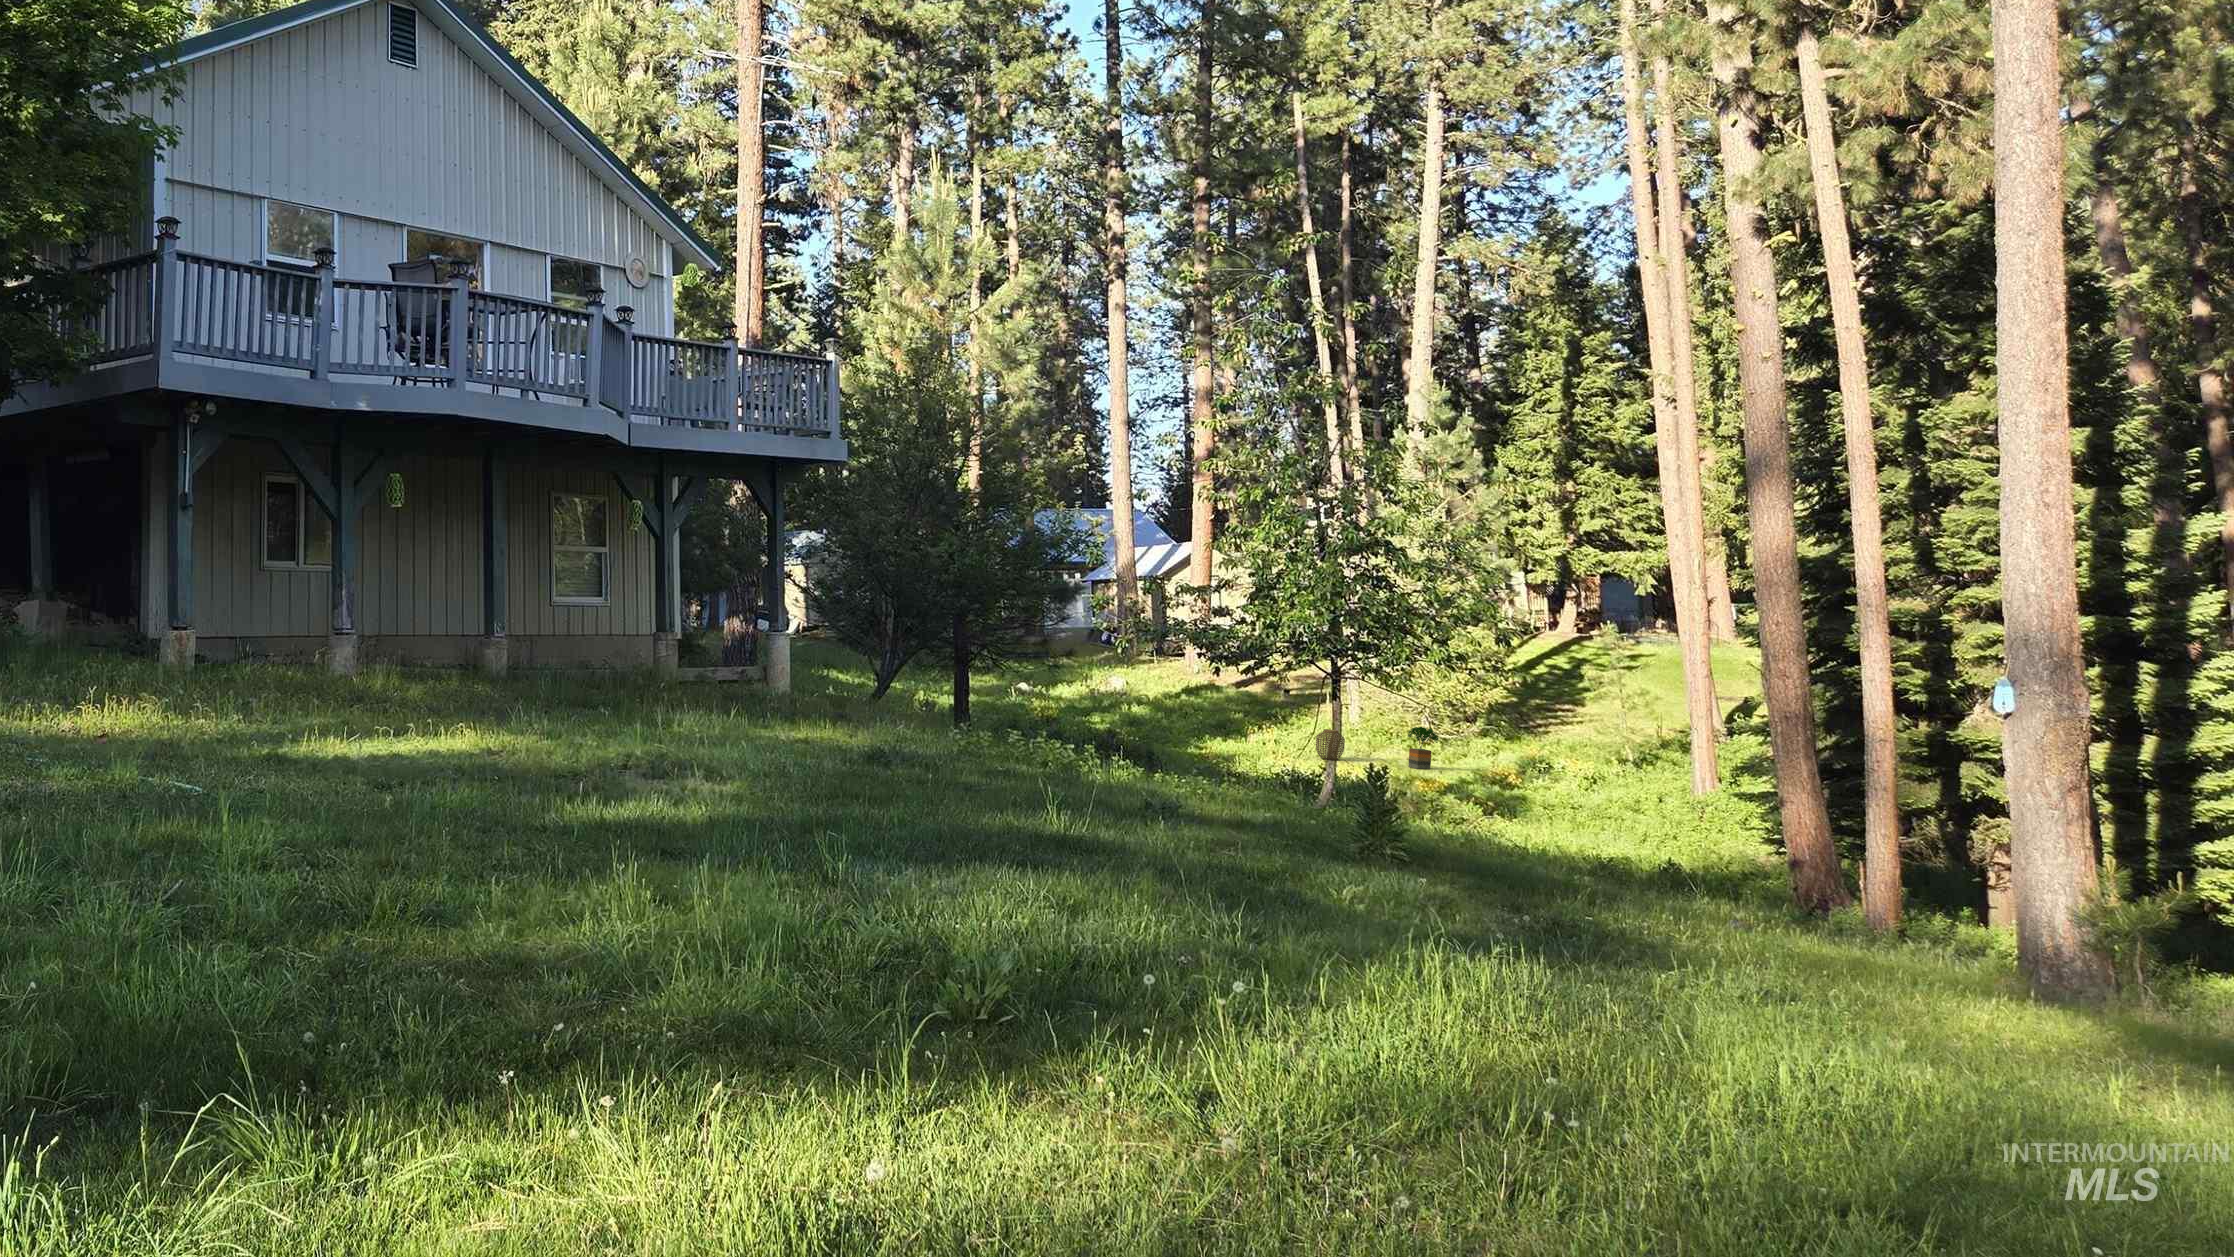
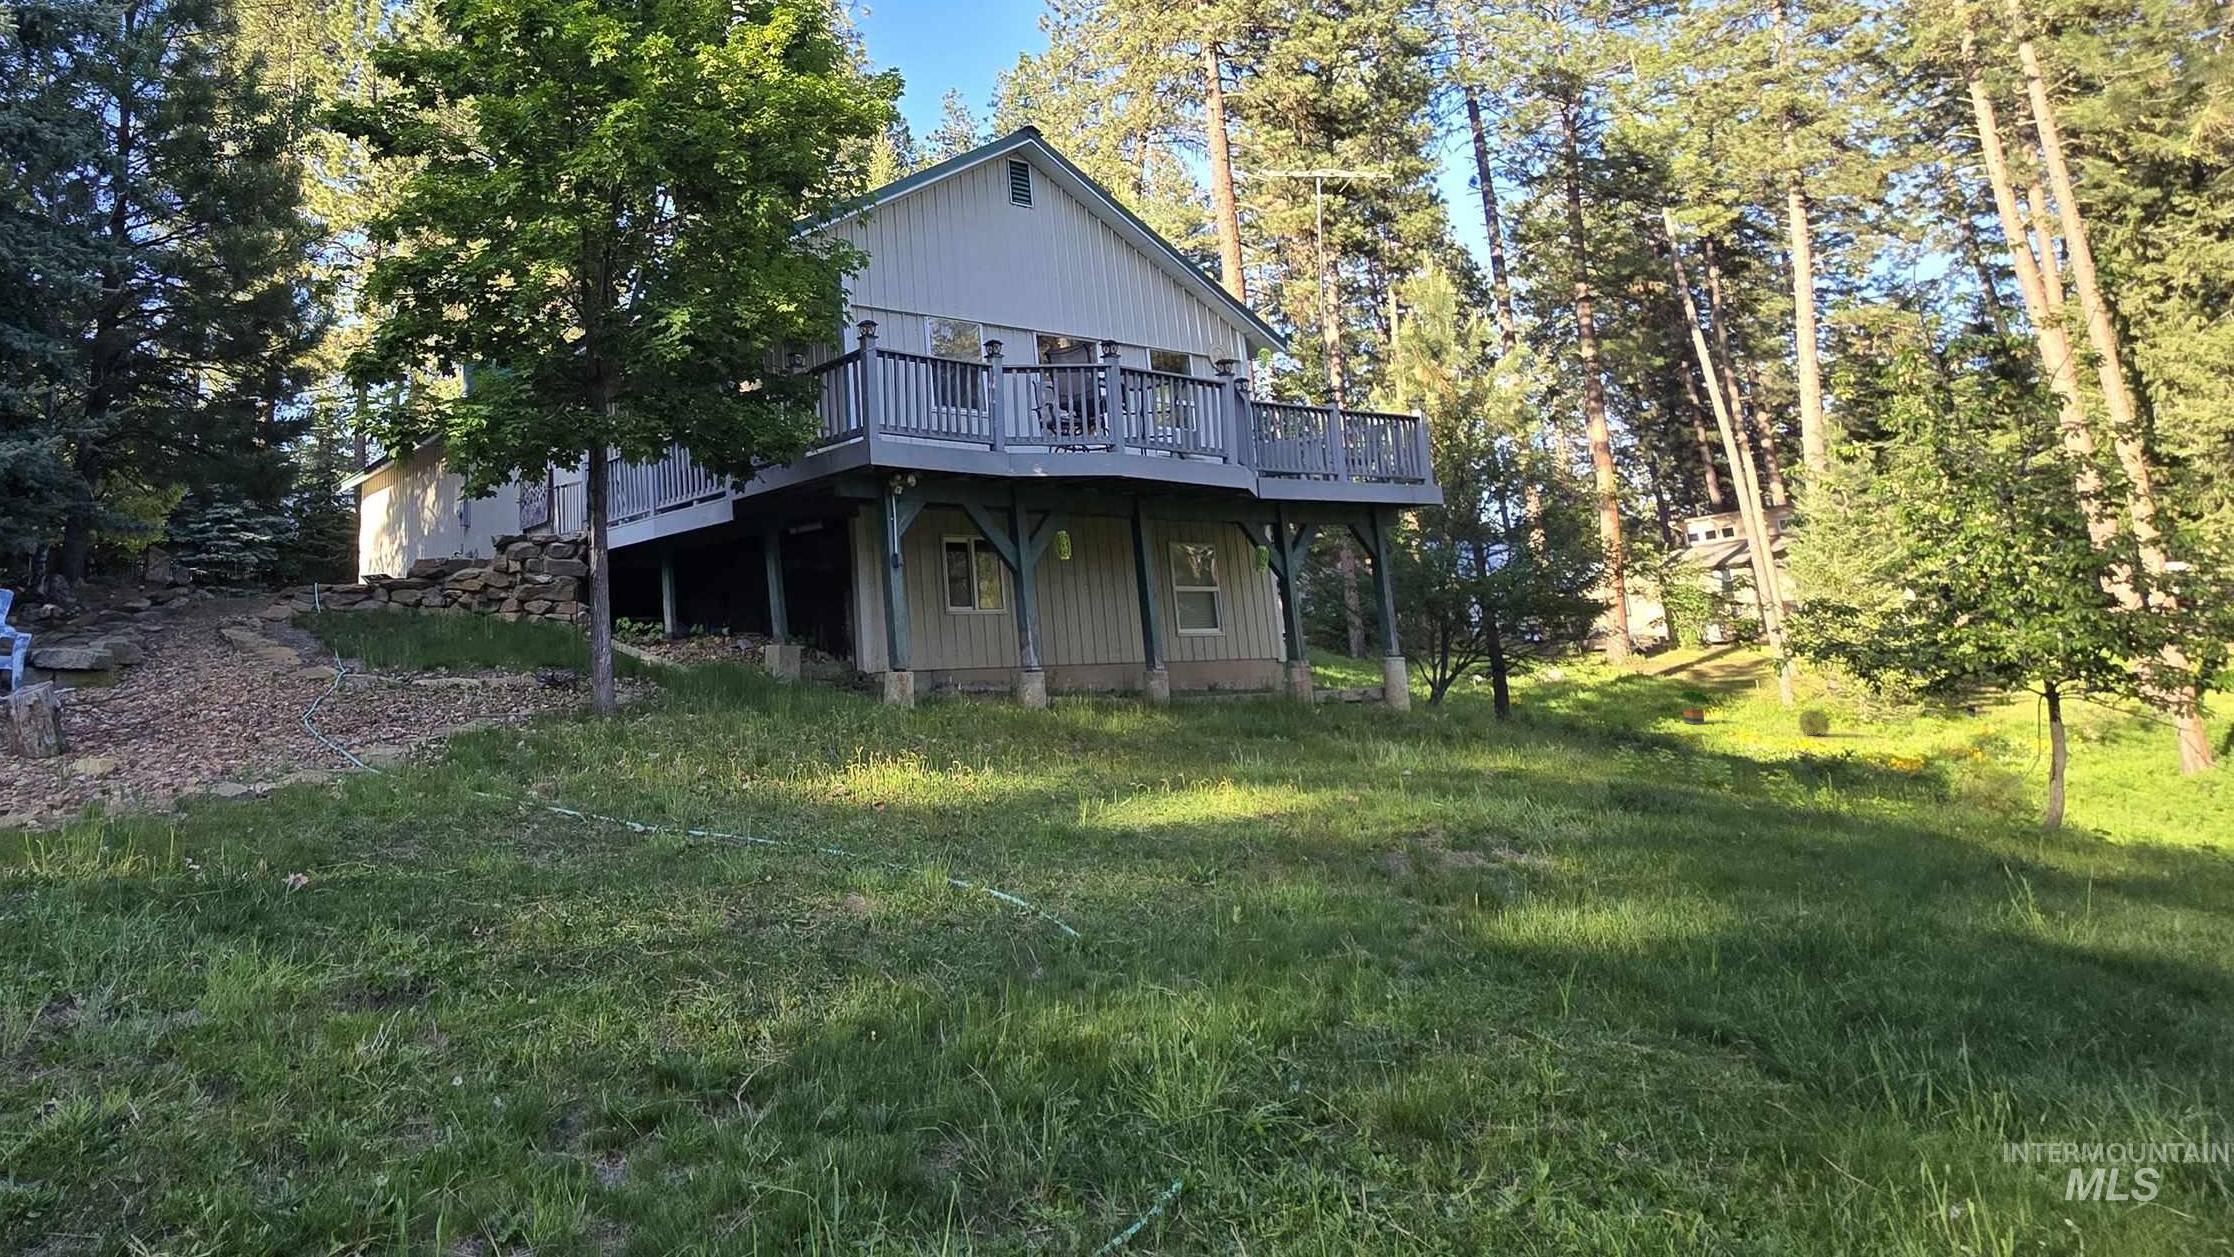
potted tree: present [1408,727,1439,769] -> present [1680,691,1709,725]

